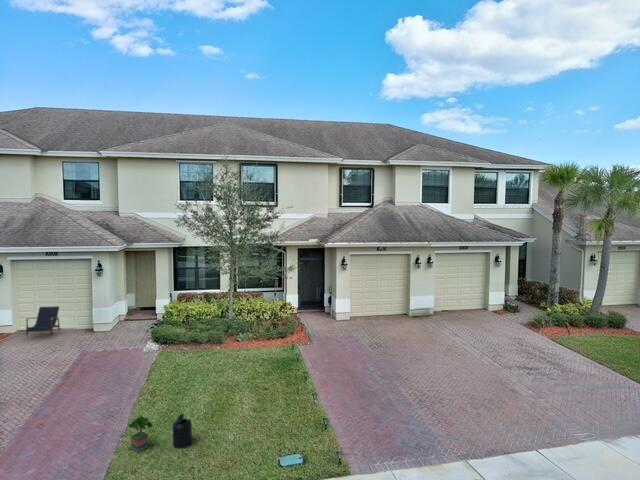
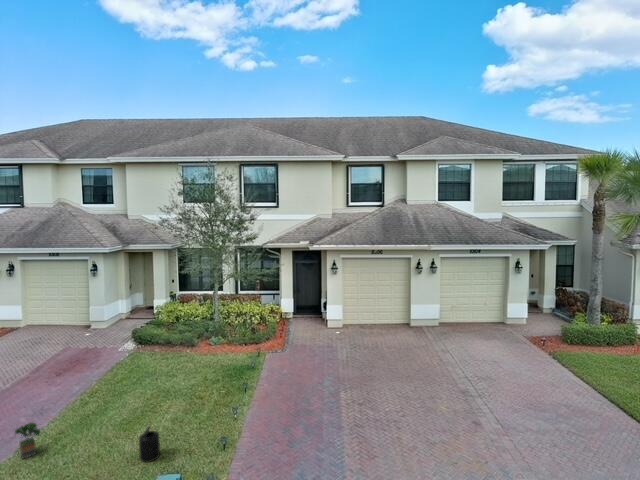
lounge chair: present [26,306,60,339] -> none [31,303,64,332]
trash can: present [172,414,192,448] -> present [139,426,160,462]

